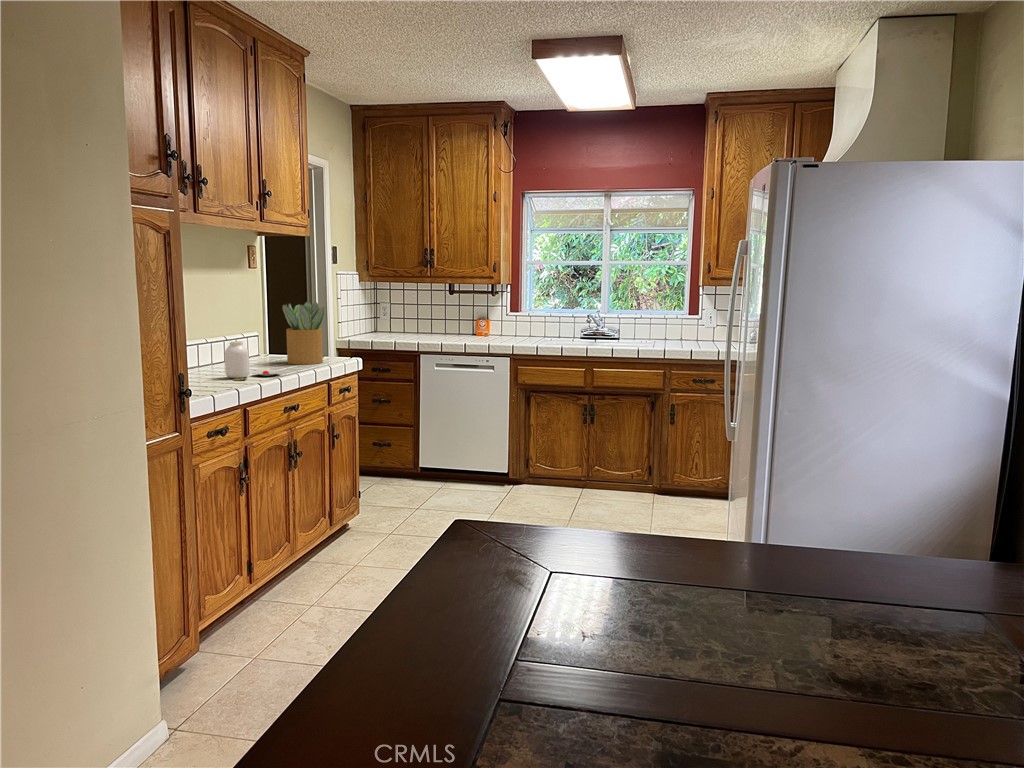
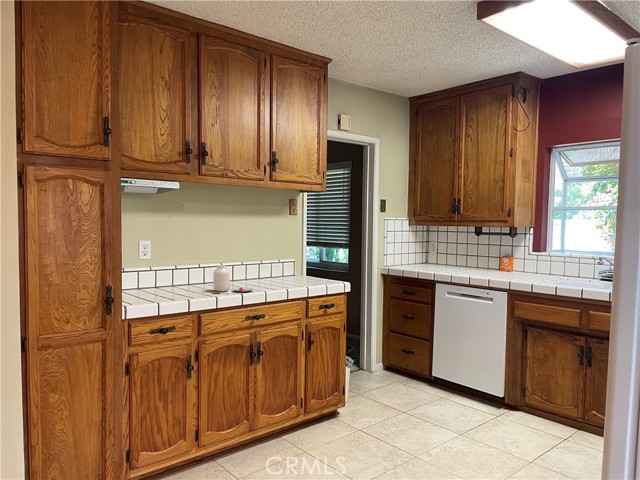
potted plant: present [283,302,324,365] -> none [284,238,316,285]

